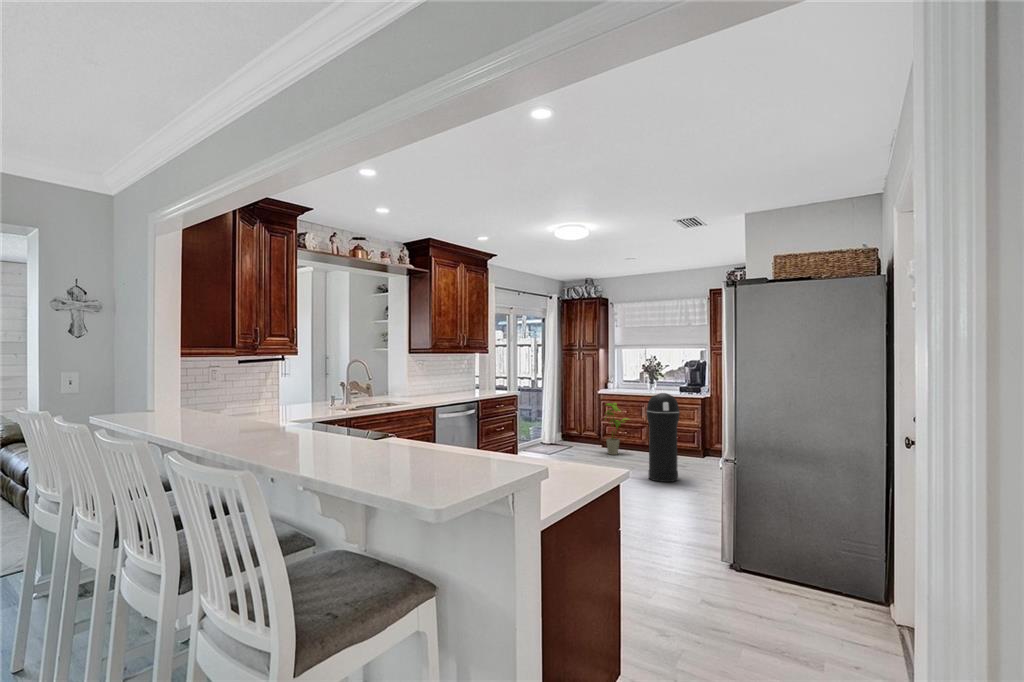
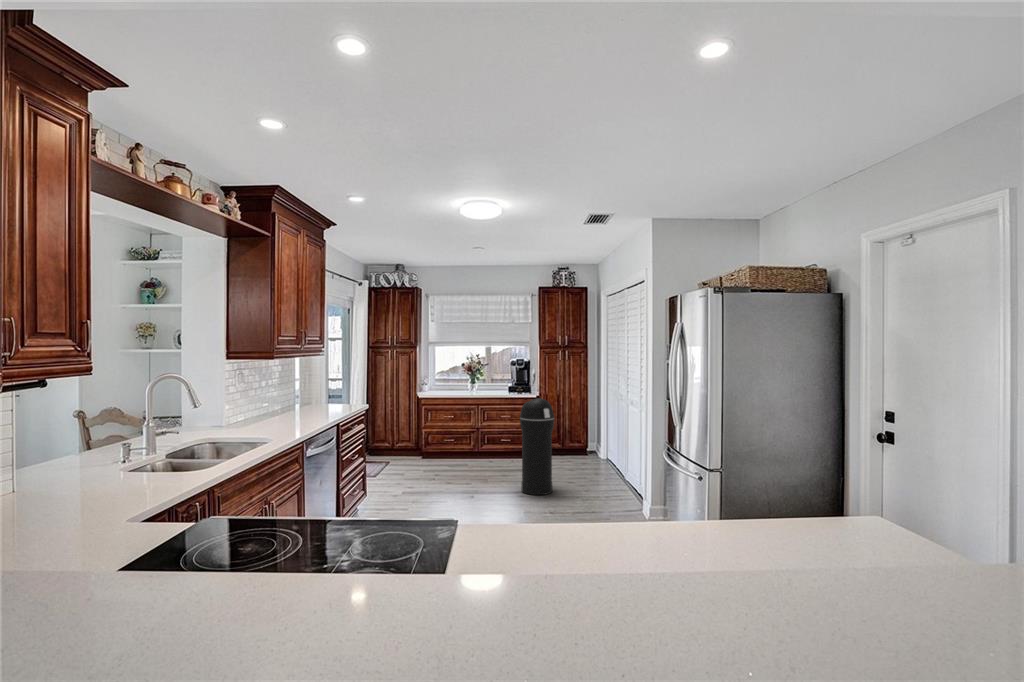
house plant: present [605,403,628,455] -> none [437,409,469,468]

